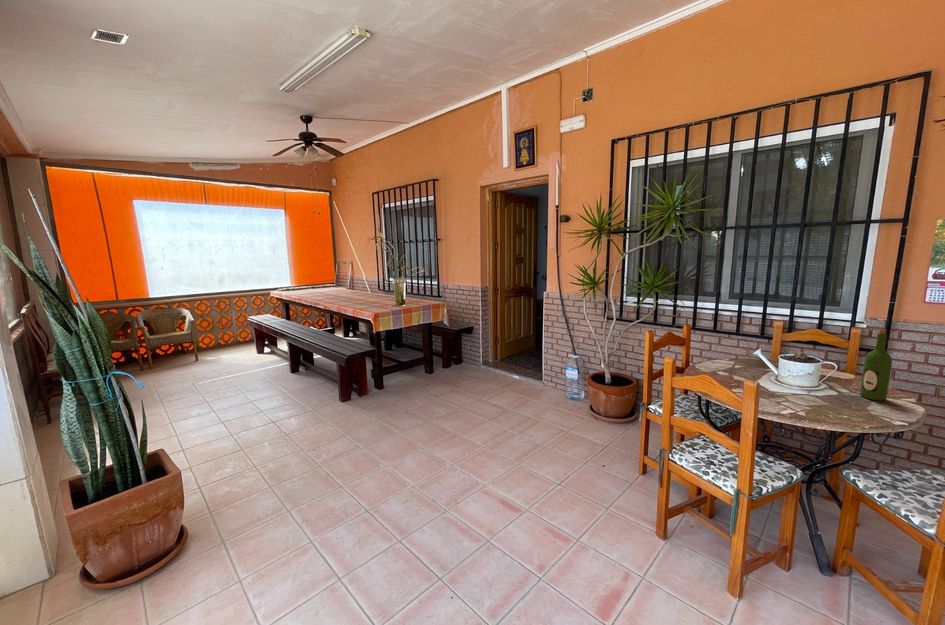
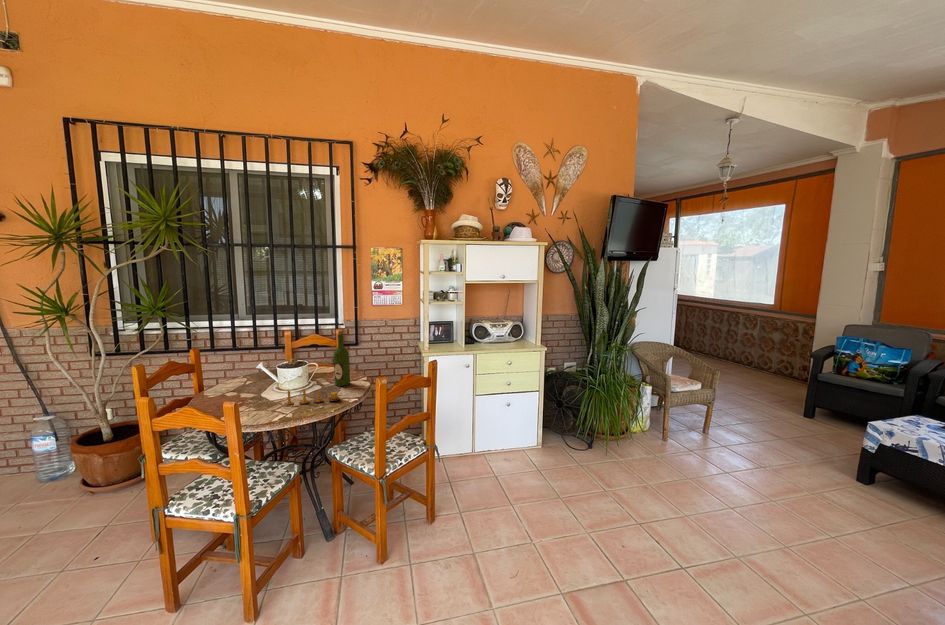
candle: none [793,384,877,415] -> present [284,389,340,406]

